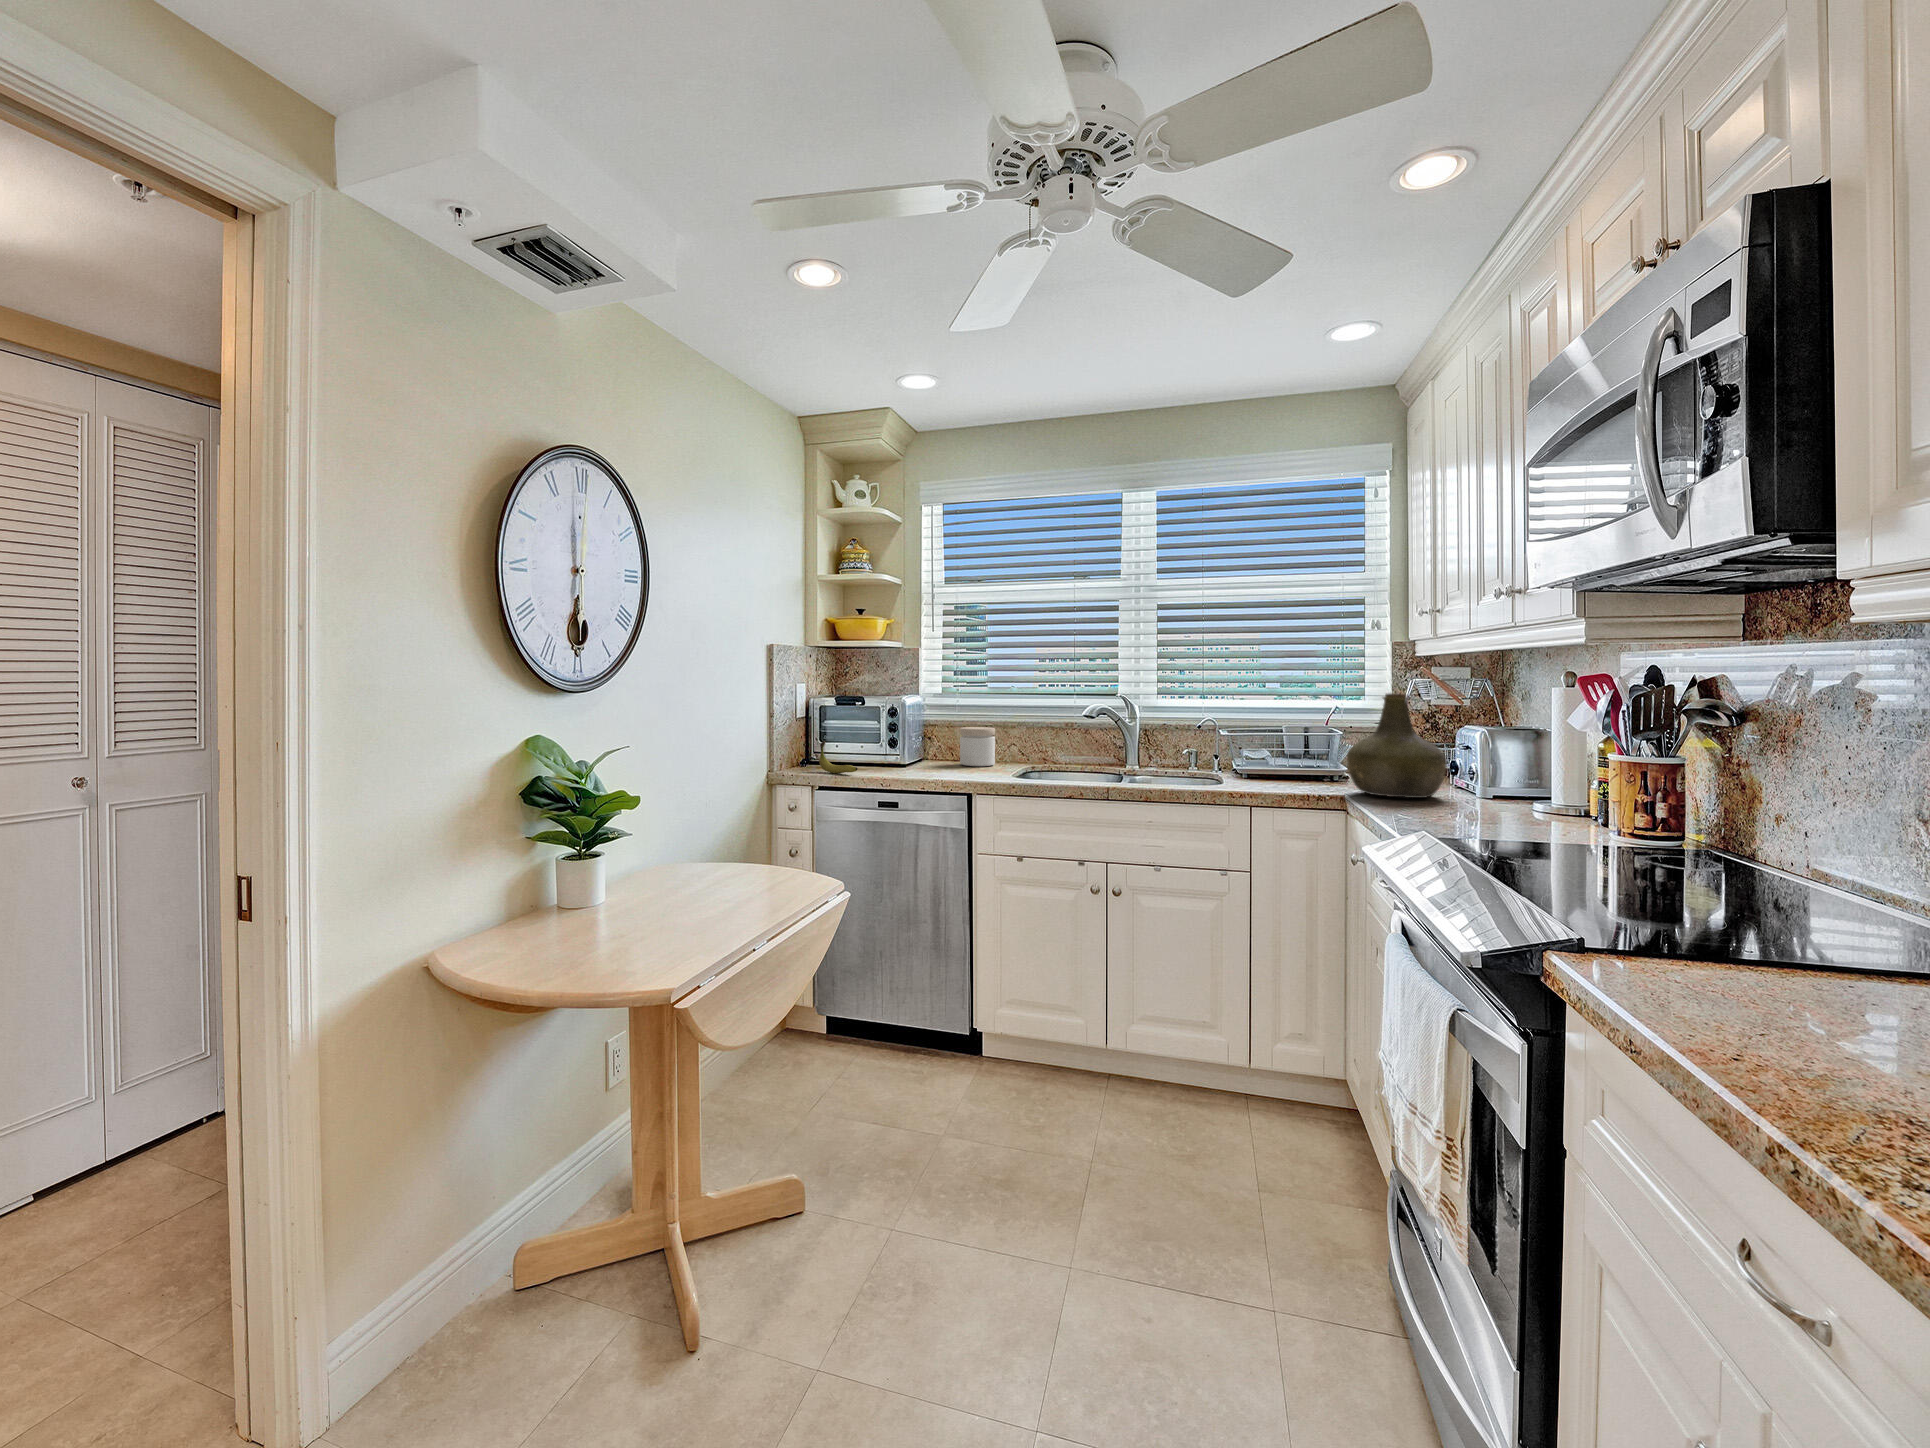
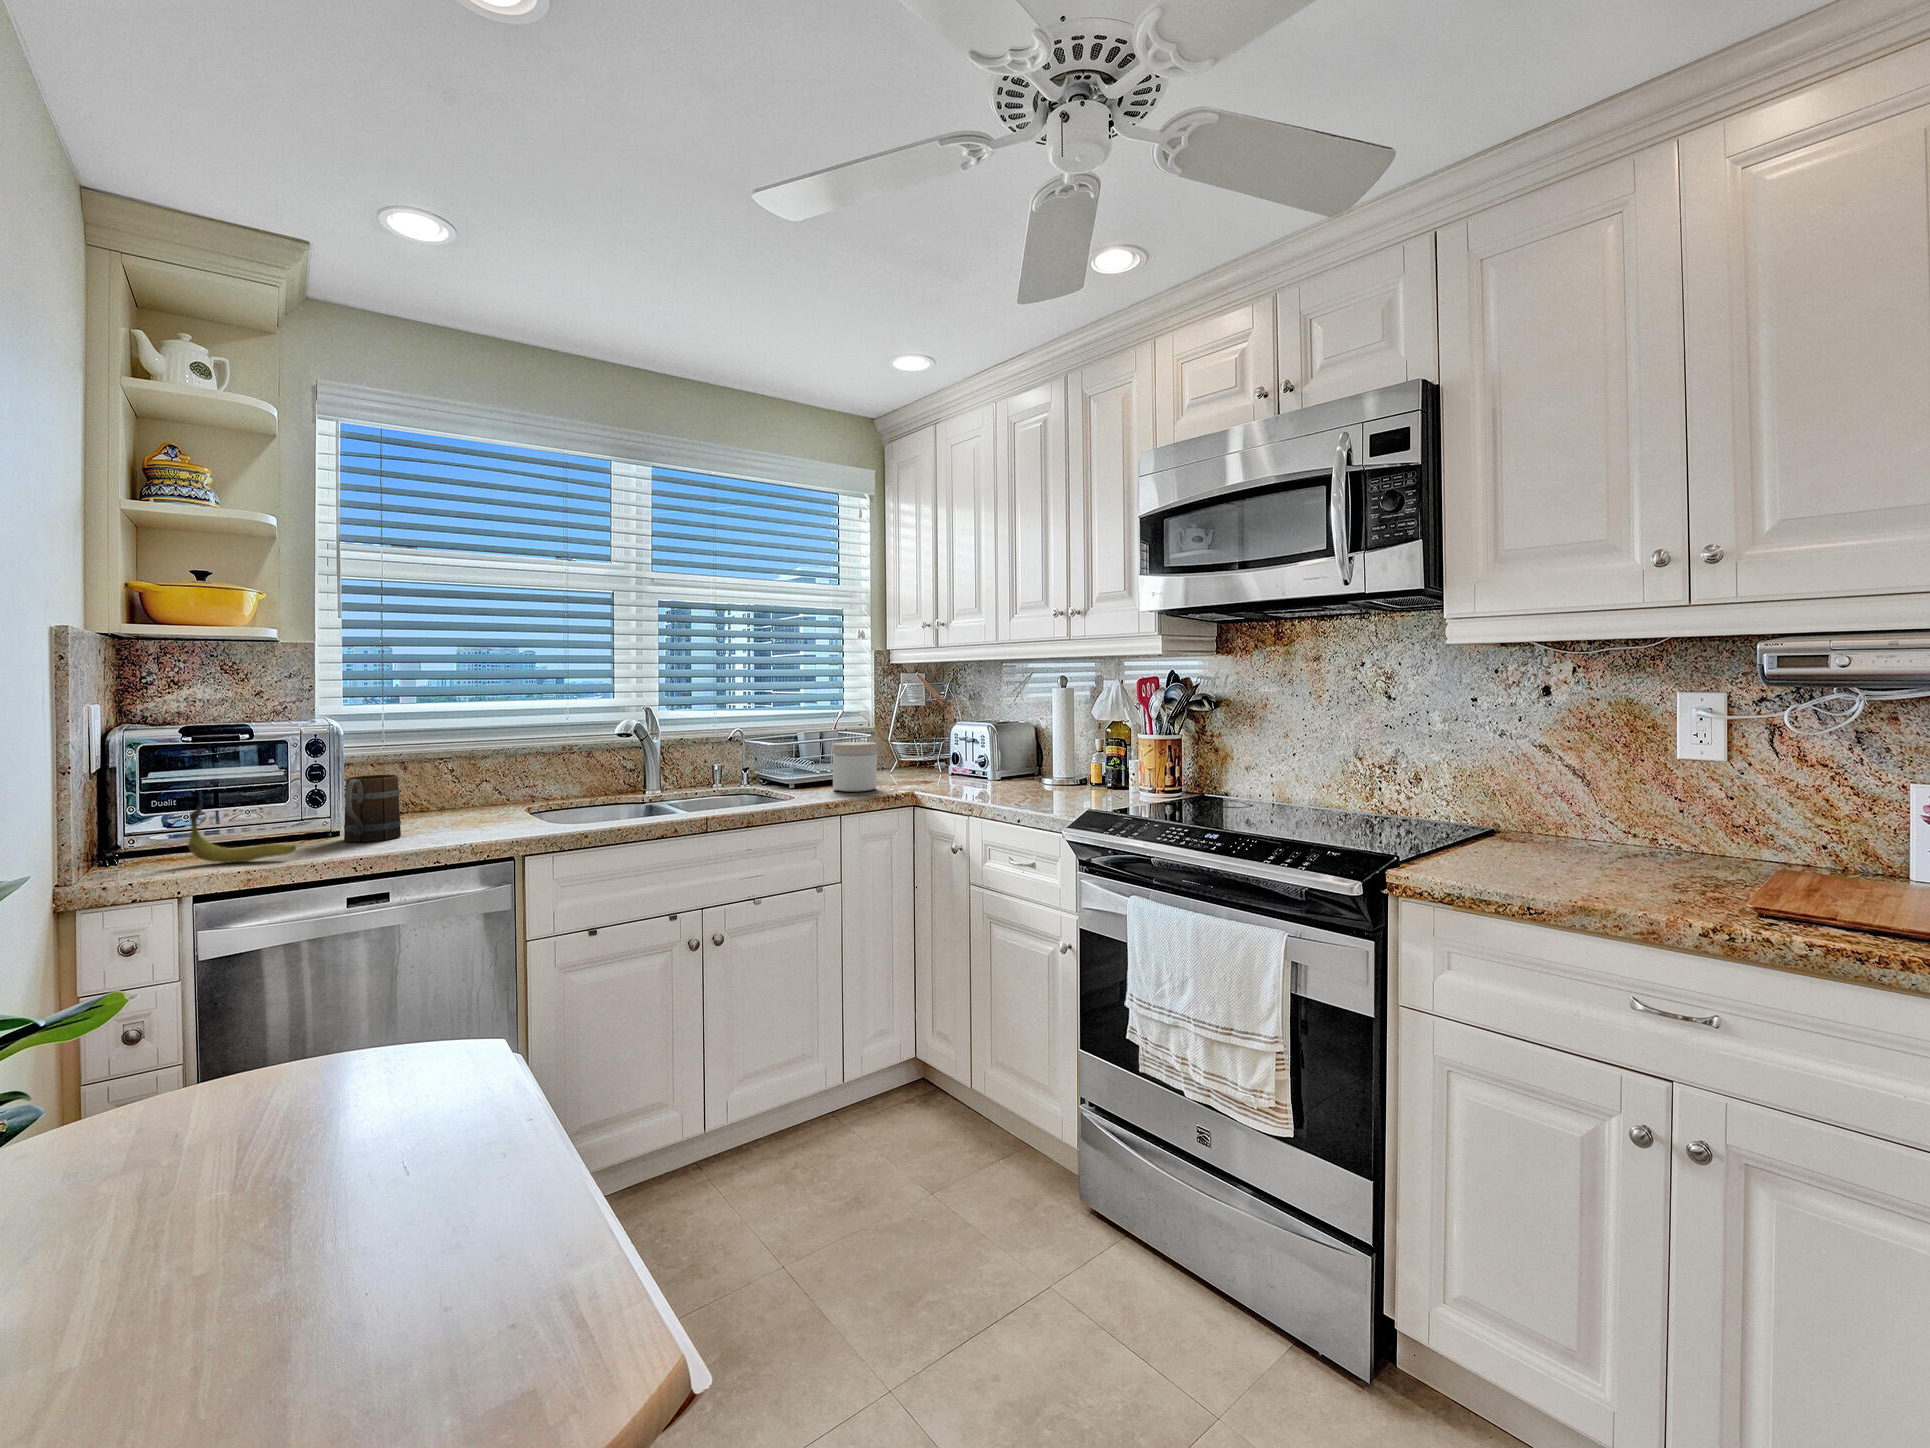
bottle: present [1347,693,1447,798] -> none [919,696,998,791]
jar: present [960,727,995,766] -> present [833,742,877,792]
mug: none [890,732,930,773] -> present [344,775,401,842]

